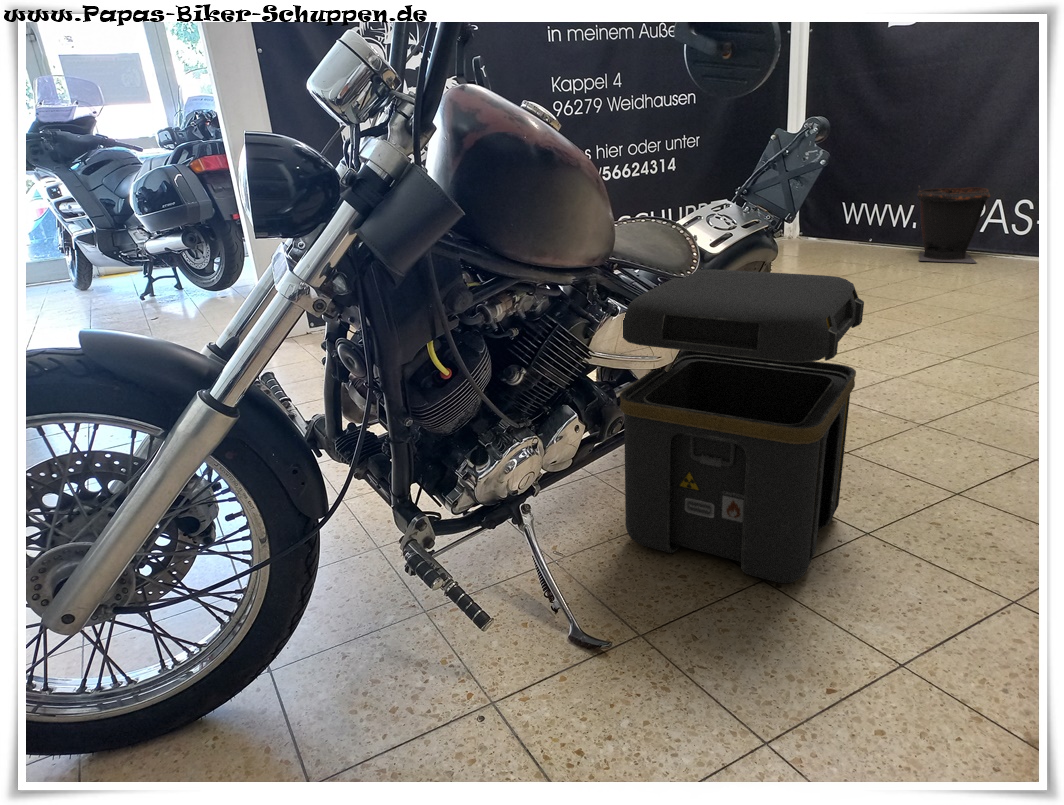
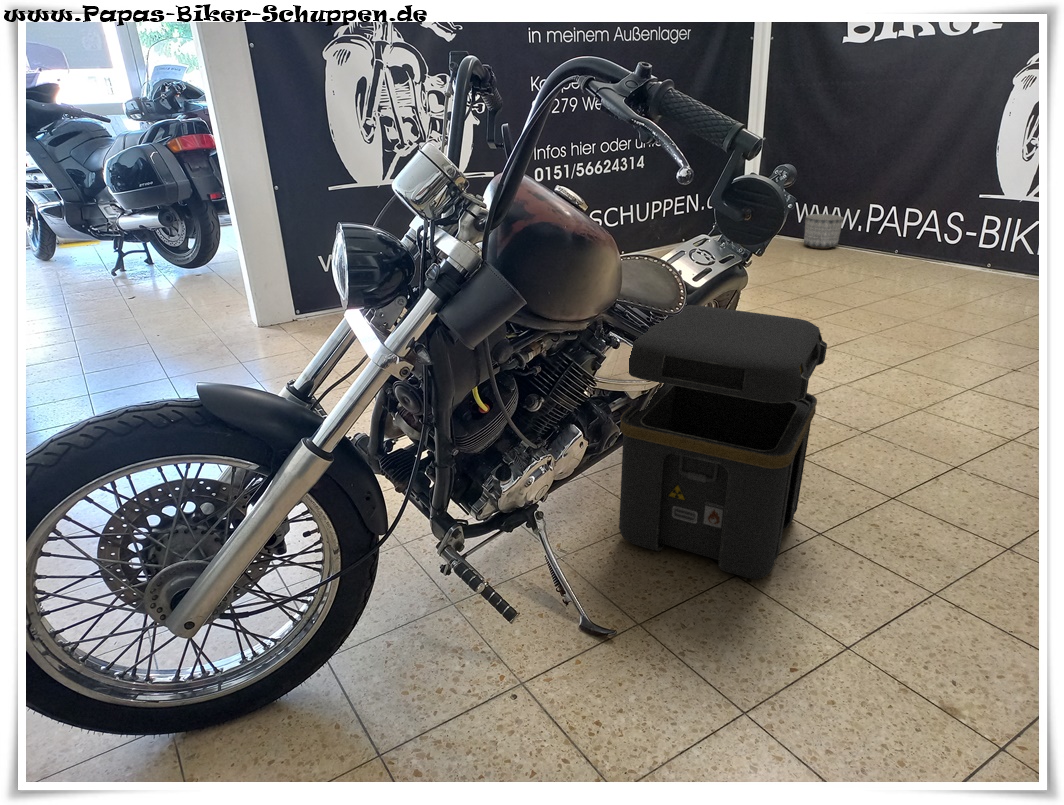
bucket: present [917,186,990,263] -> none [862,193,928,268]
planter: none [854,213,897,249] -> present [804,214,843,249]

